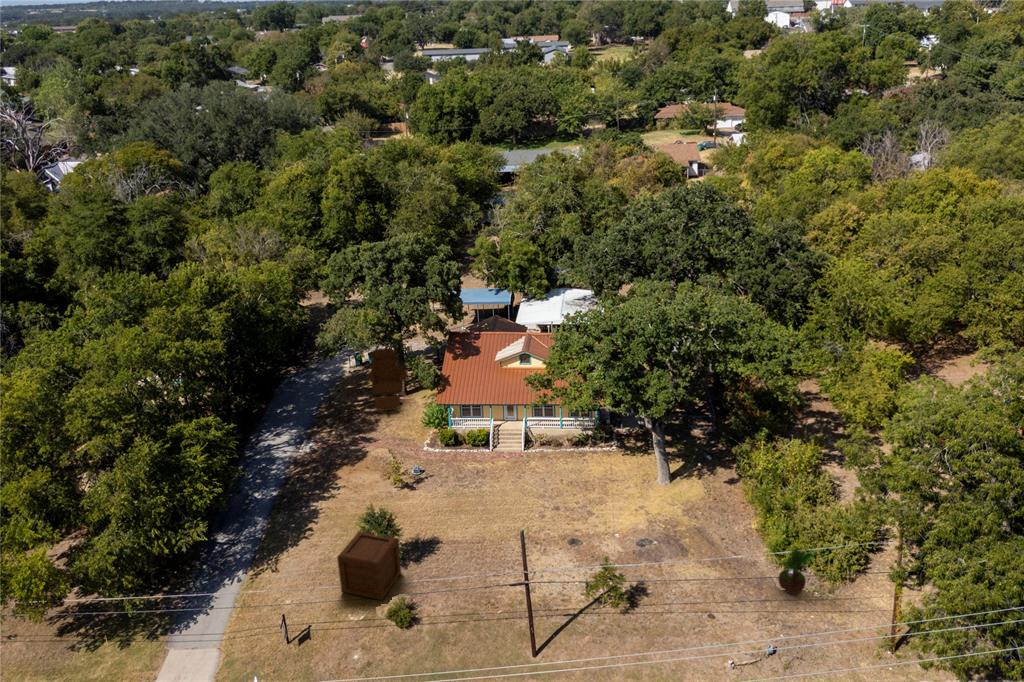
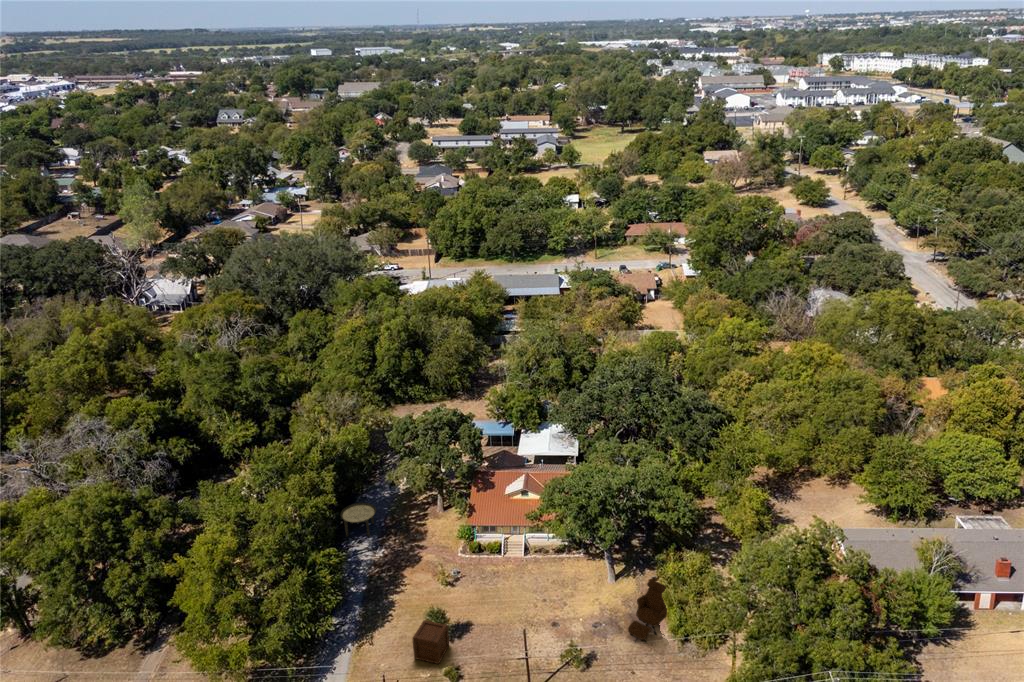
lounge chair: present [367,348,408,417] -> present [628,580,667,642]
round table: none [247,379,302,427] -> present [341,503,376,536]
potted tree: present [778,548,812,594] -> none [675,631,697,659]

